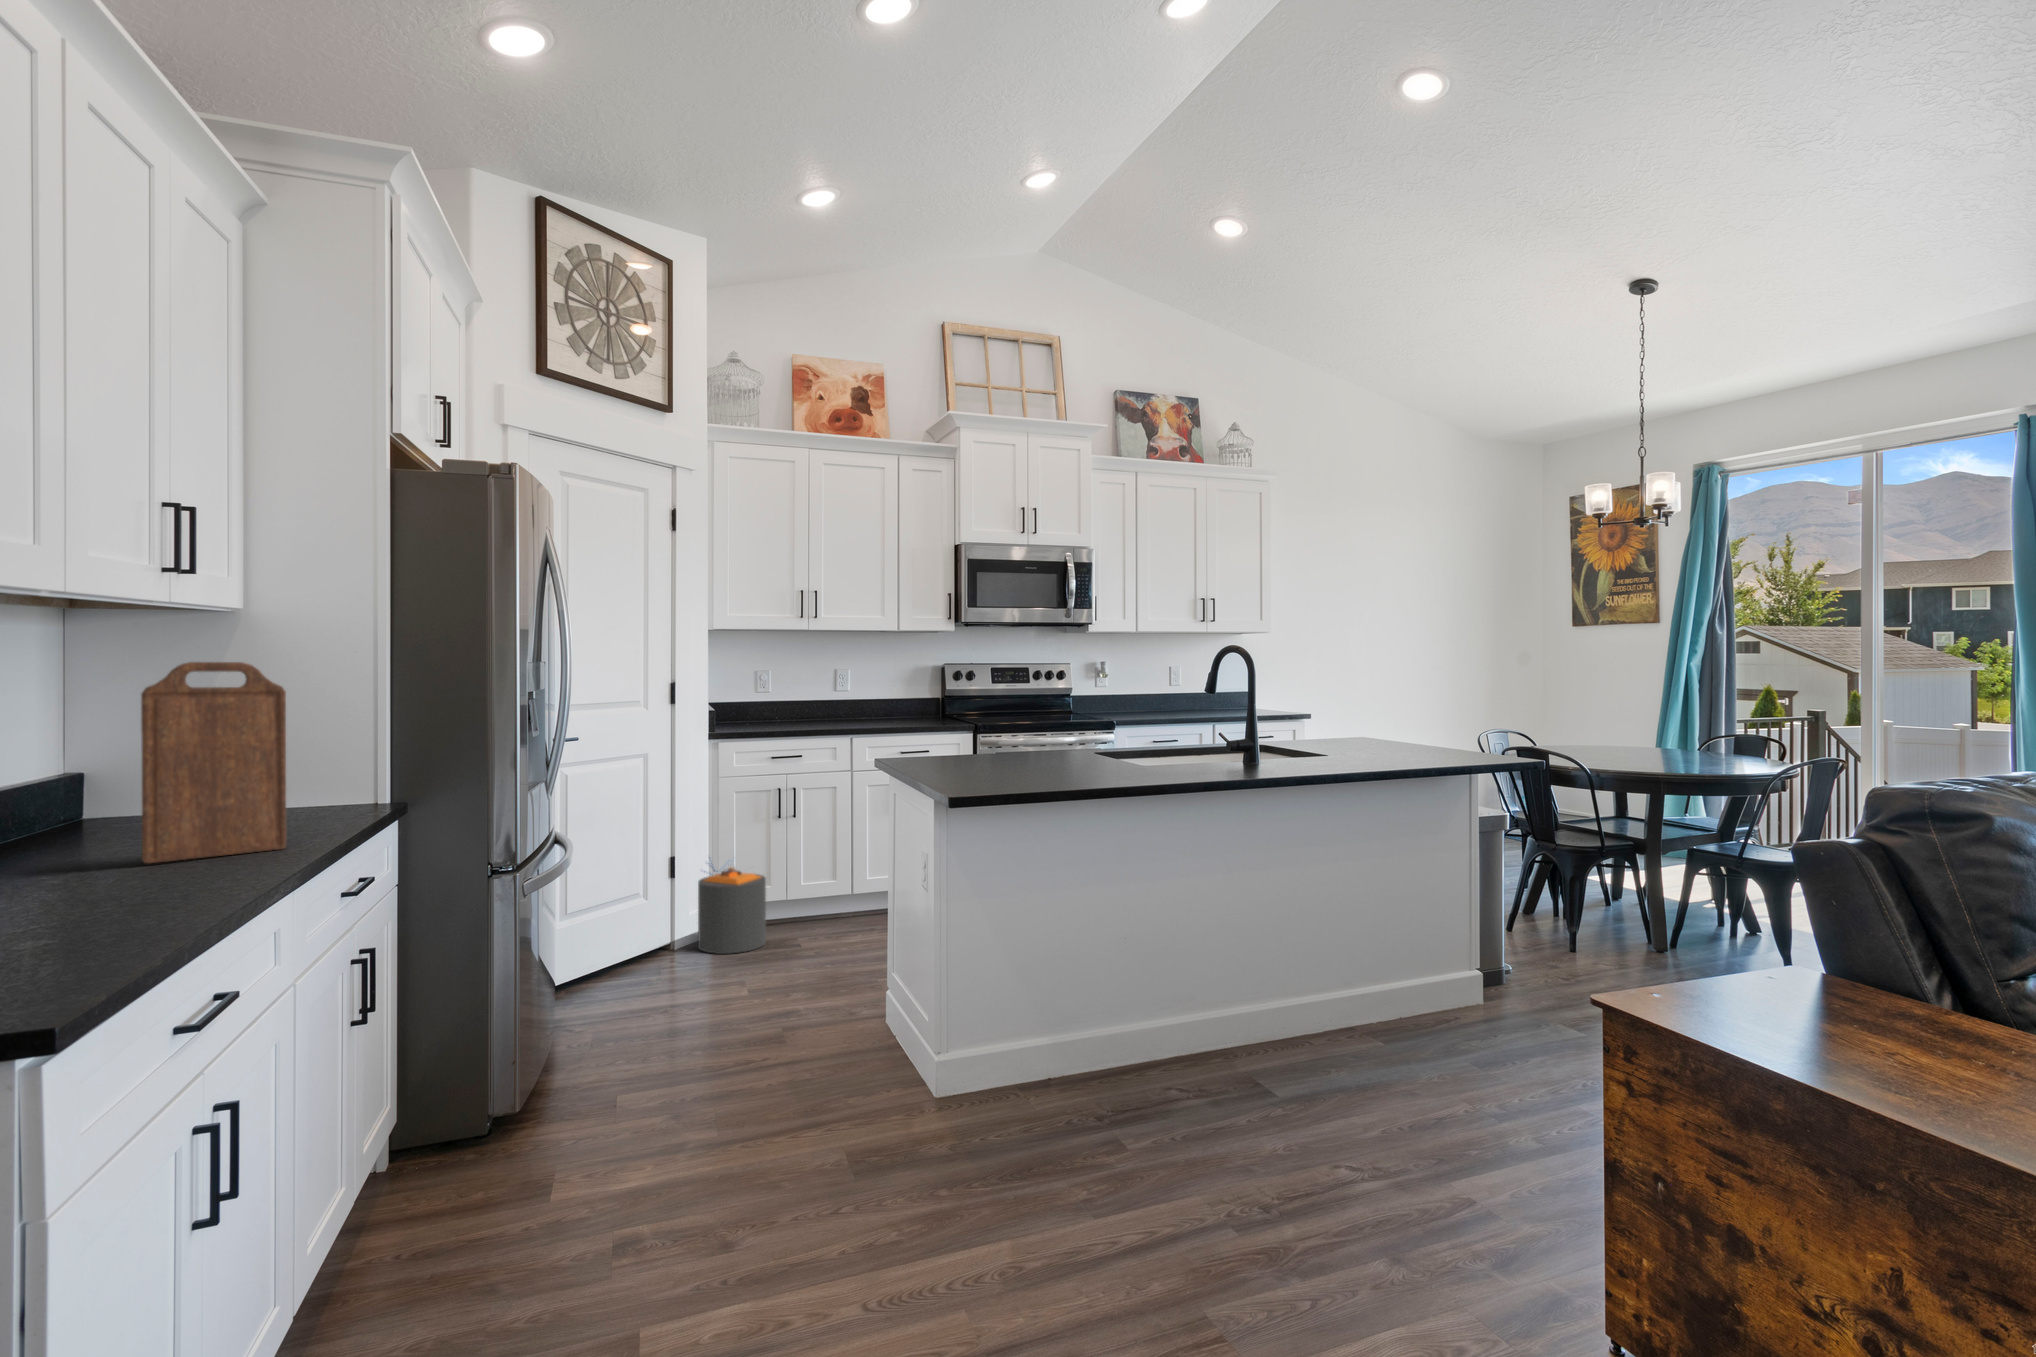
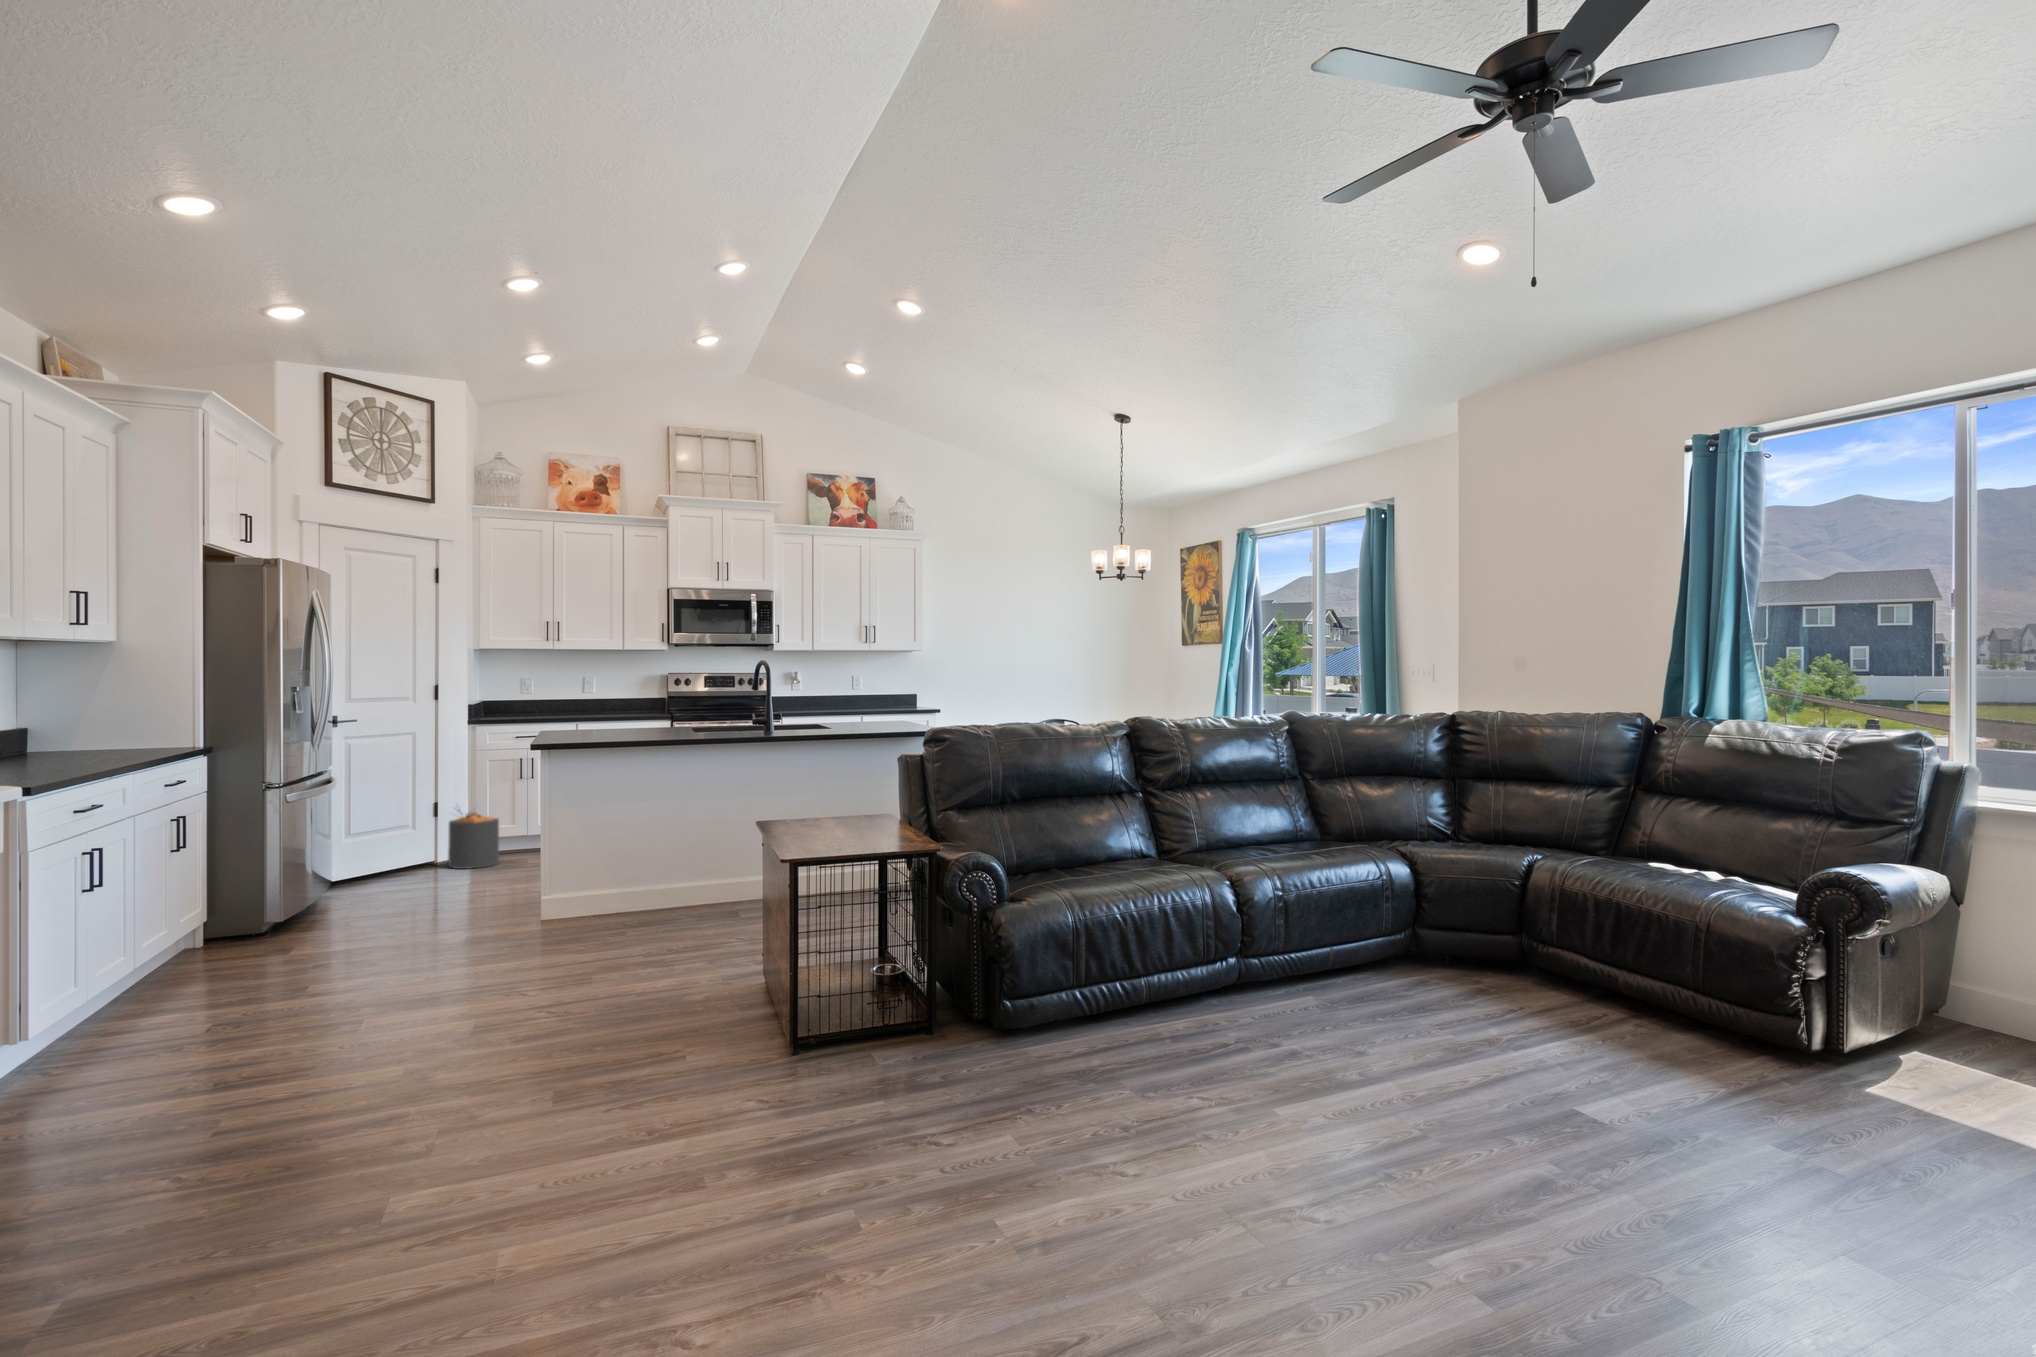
cutting board: present [141,662,286,863] -> none [63,668,135,761]

